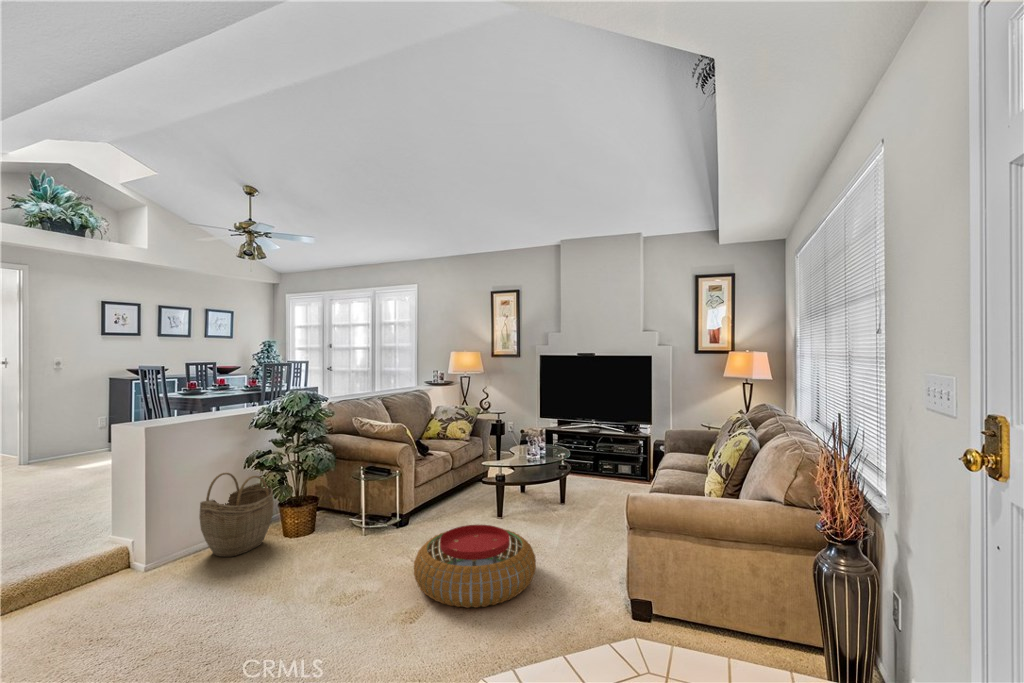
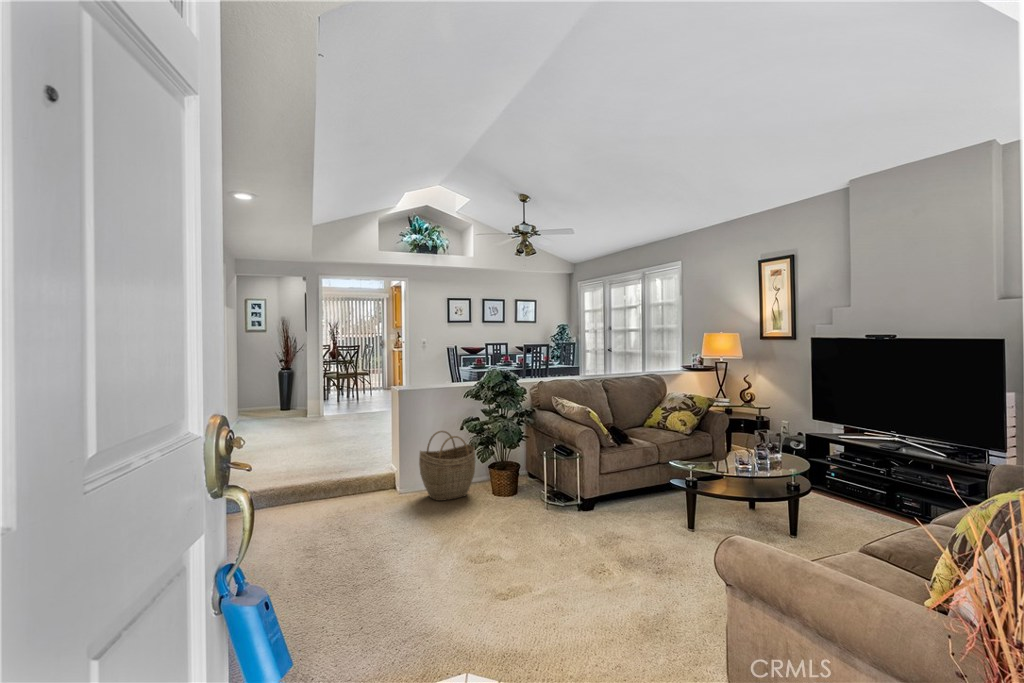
pouf: present [414,525,536,608] -> none [523,521,663,615]

